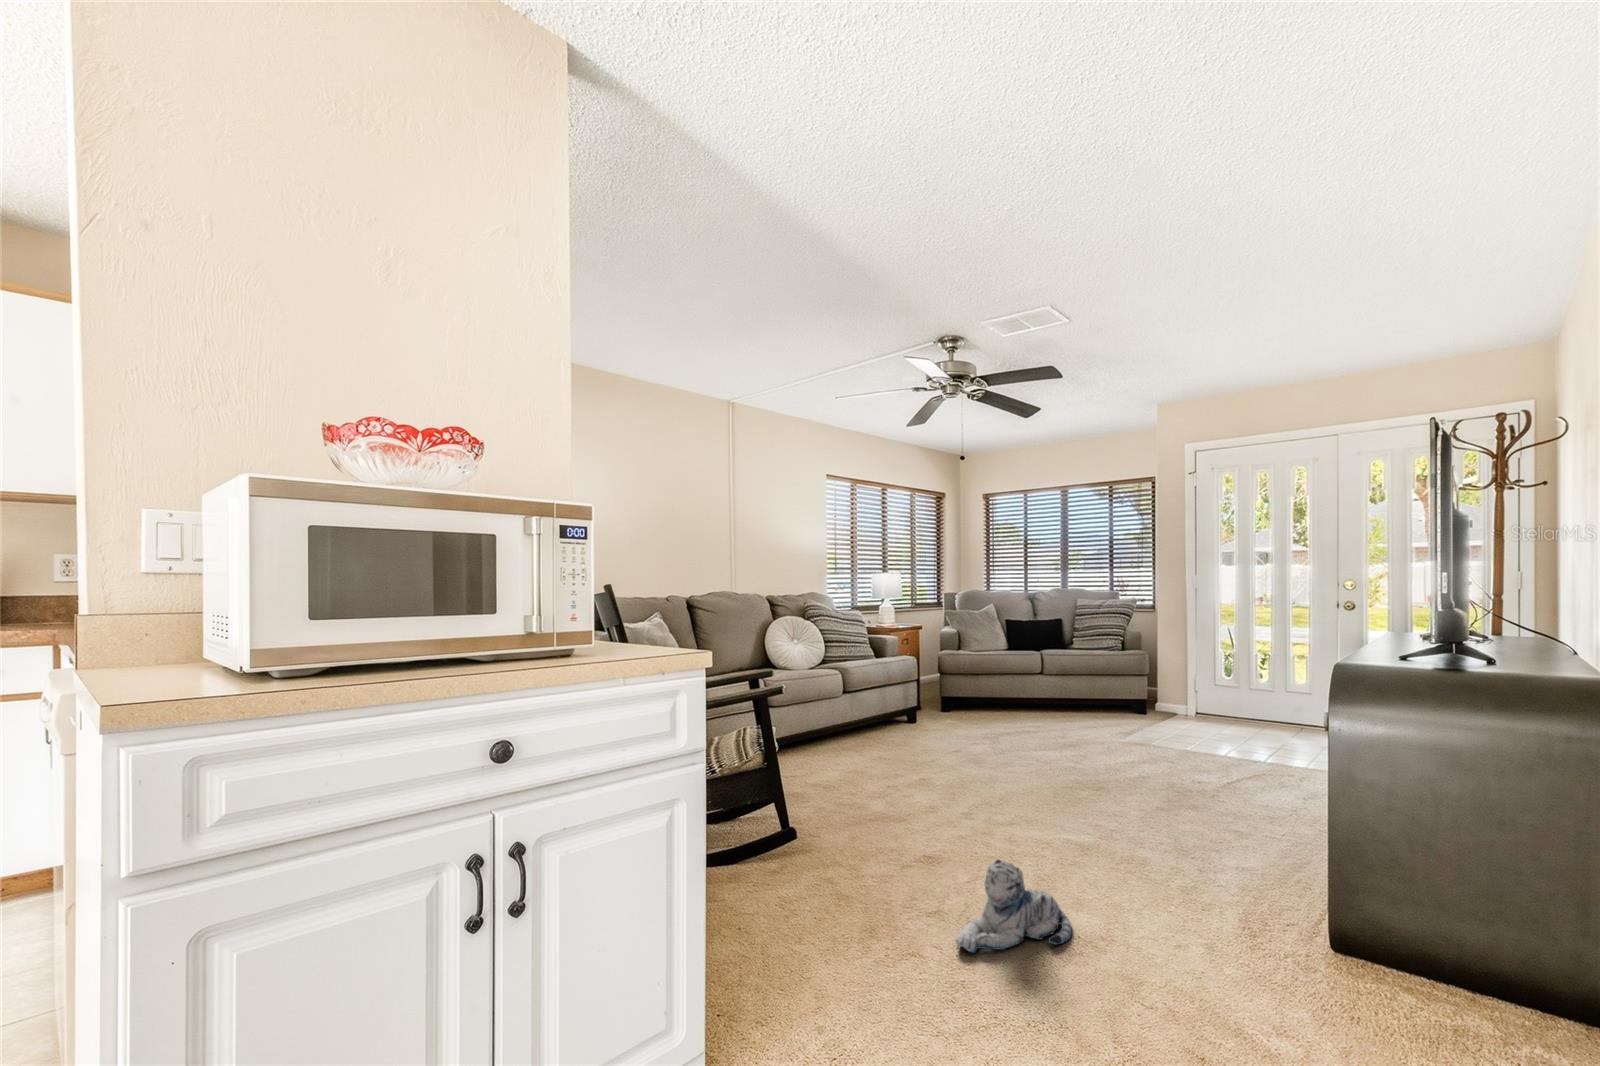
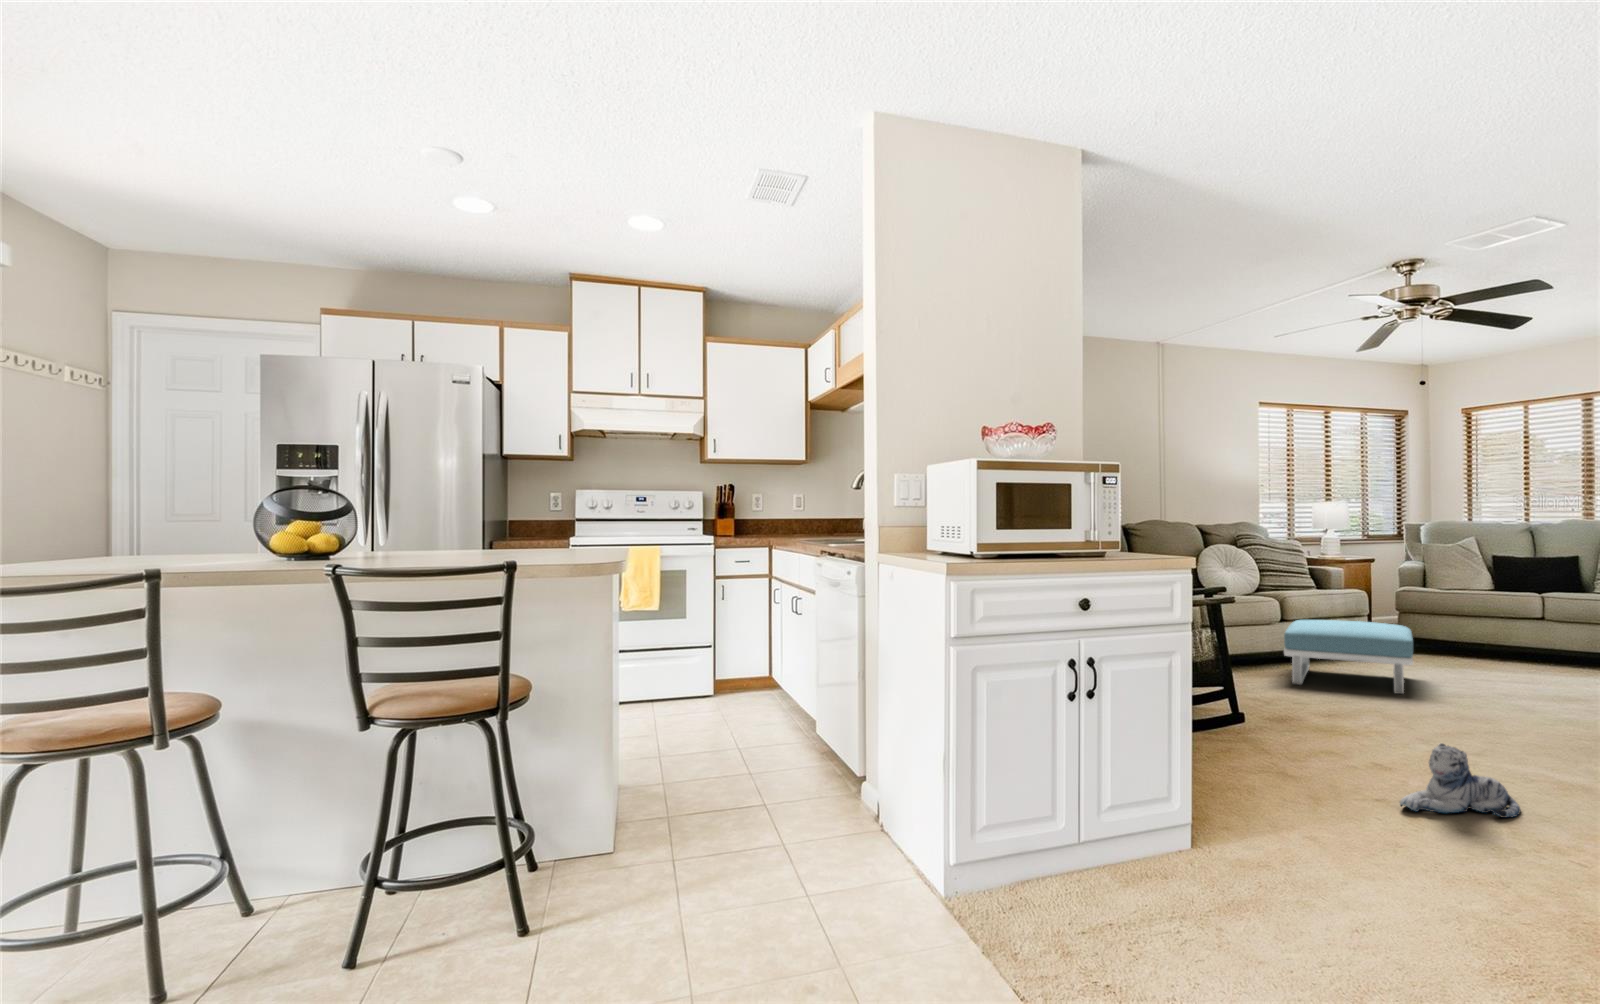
footstool: none [844,690,955,763] -> present [1284,620,1413,694]

